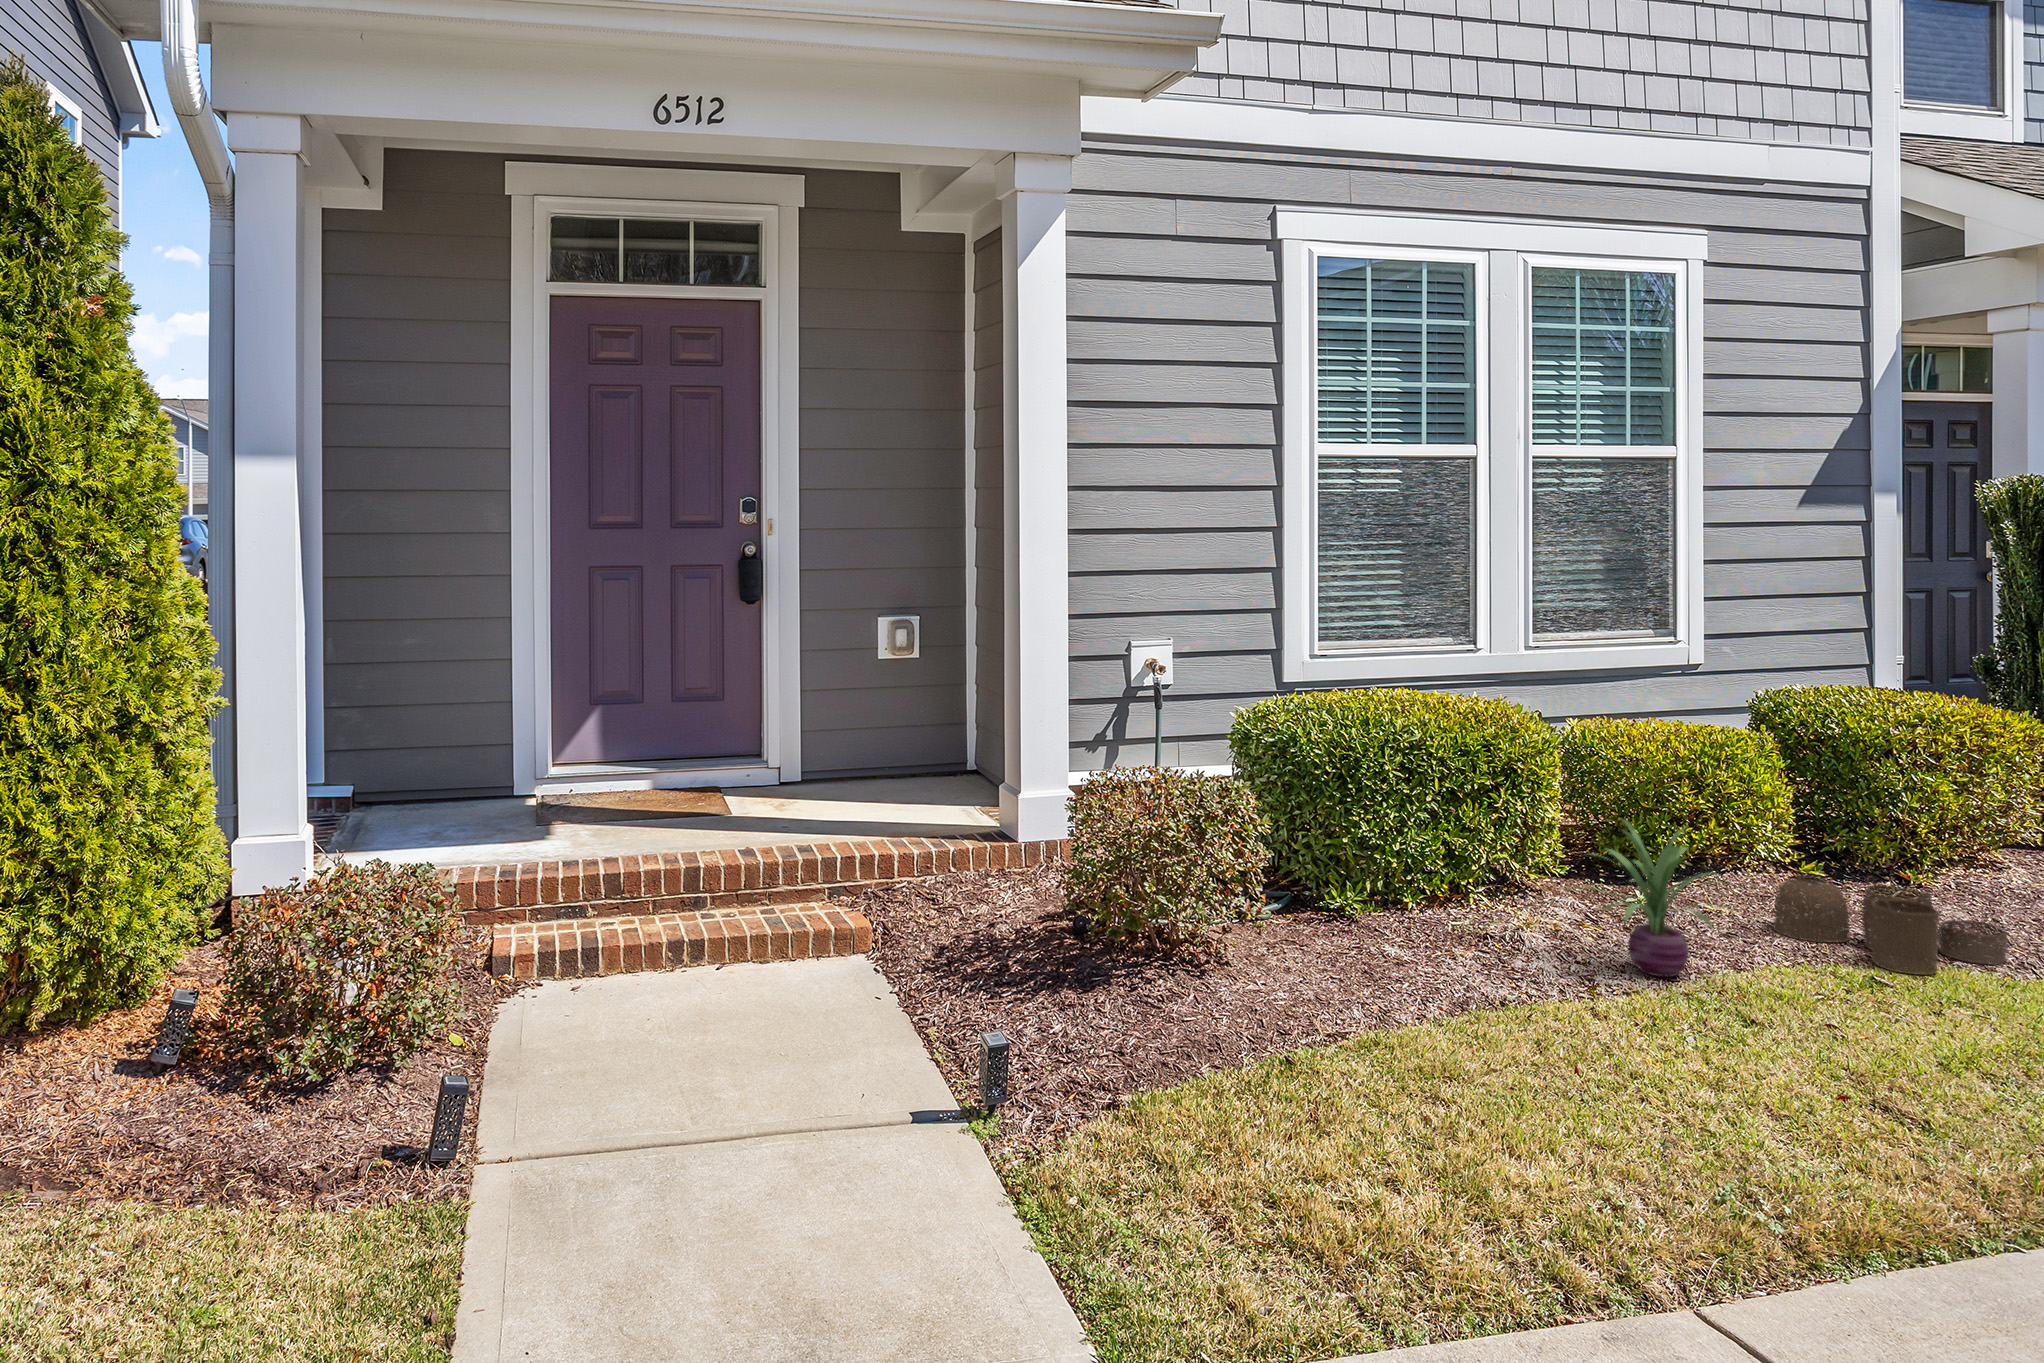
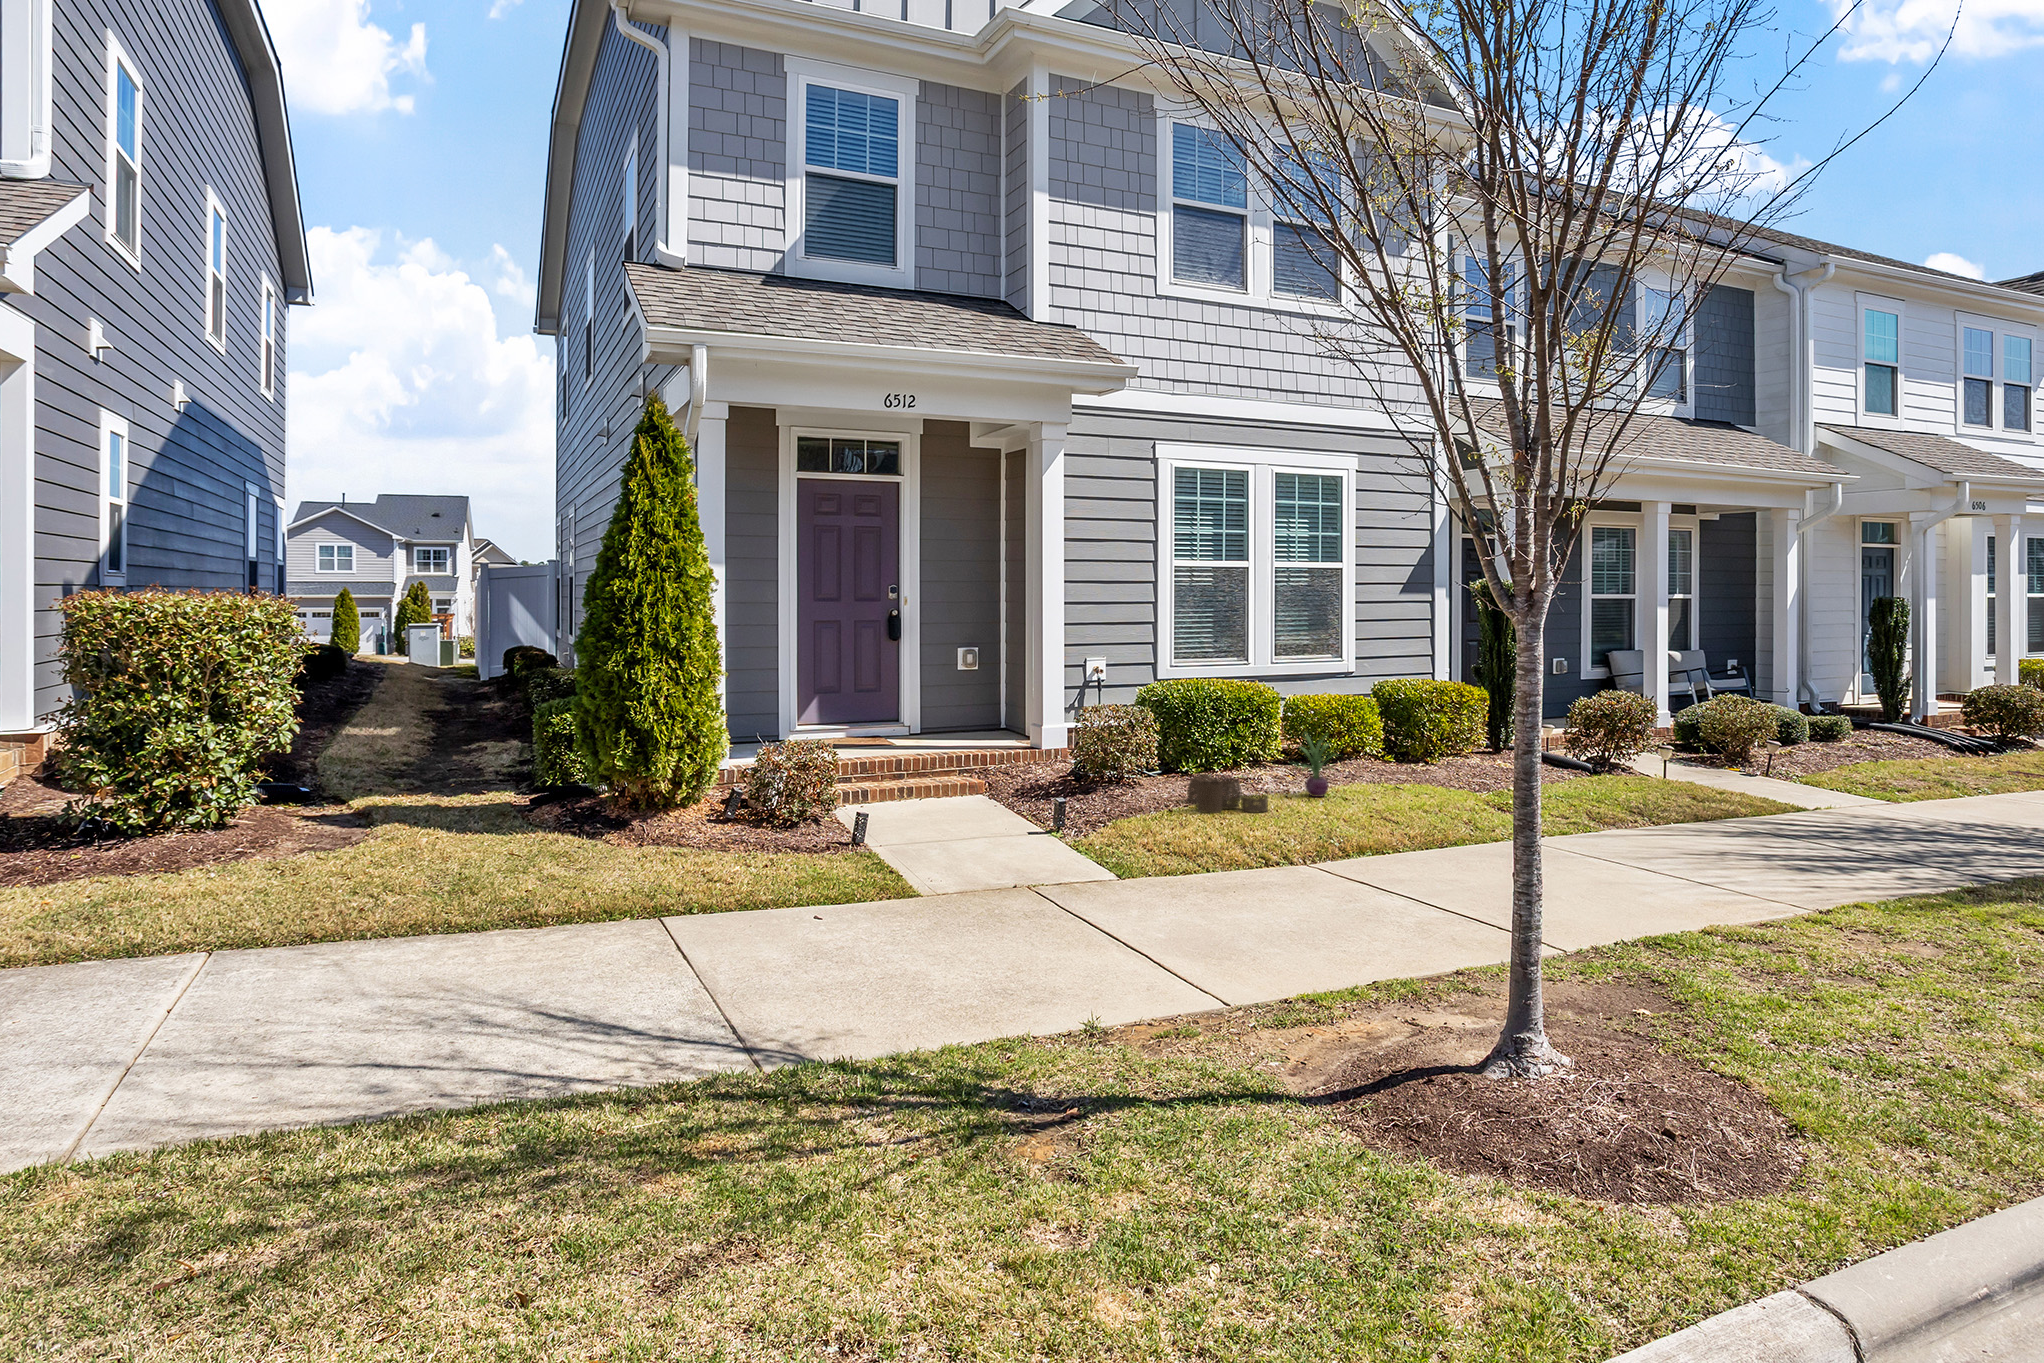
woven basket: present [1773,872,2007,975] -> present [1187,773,1268,813]

